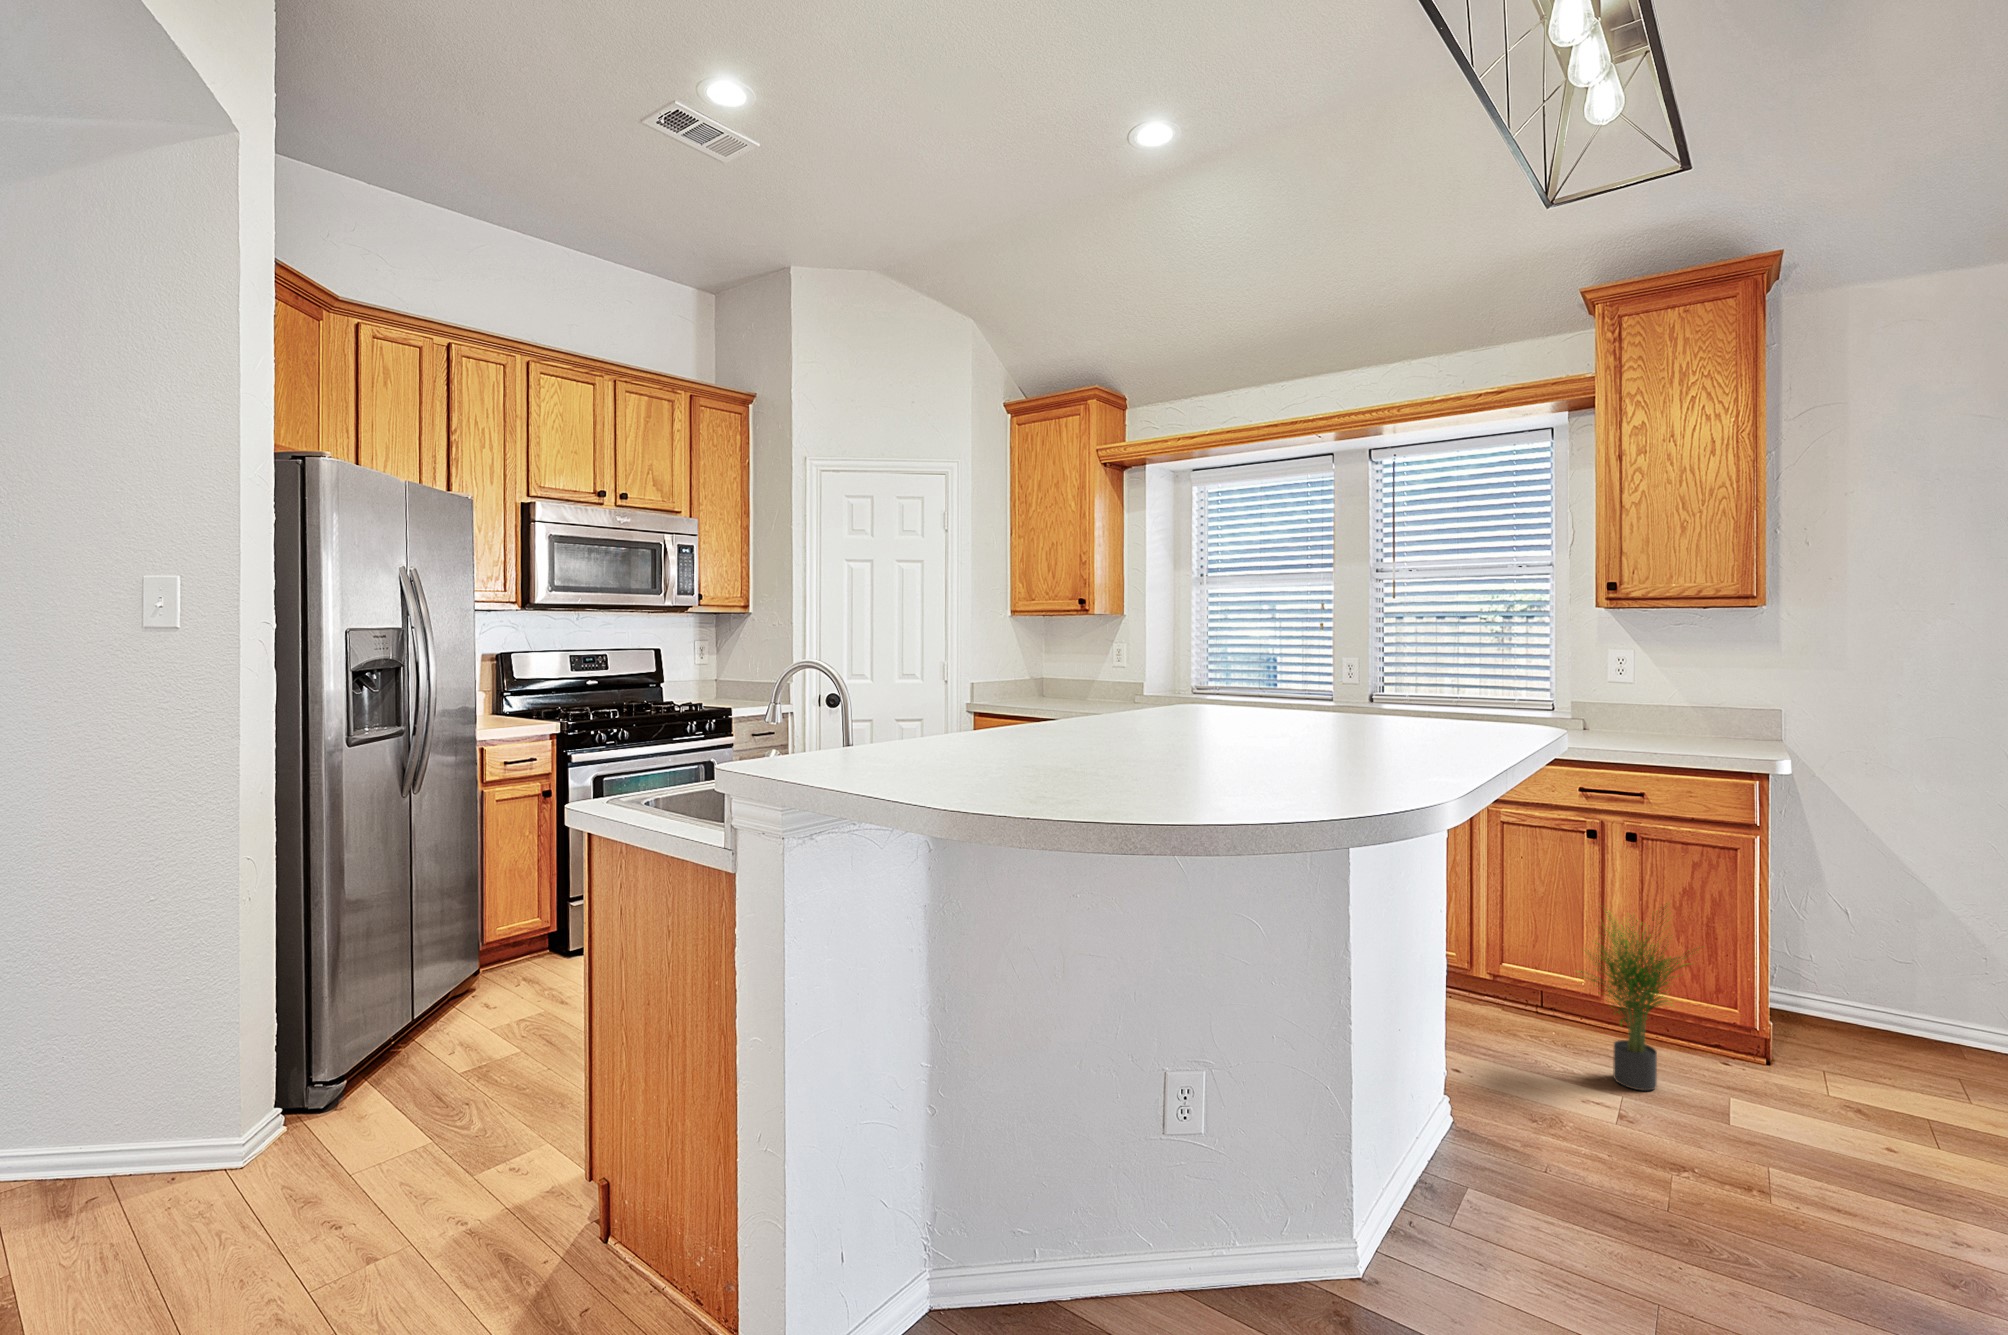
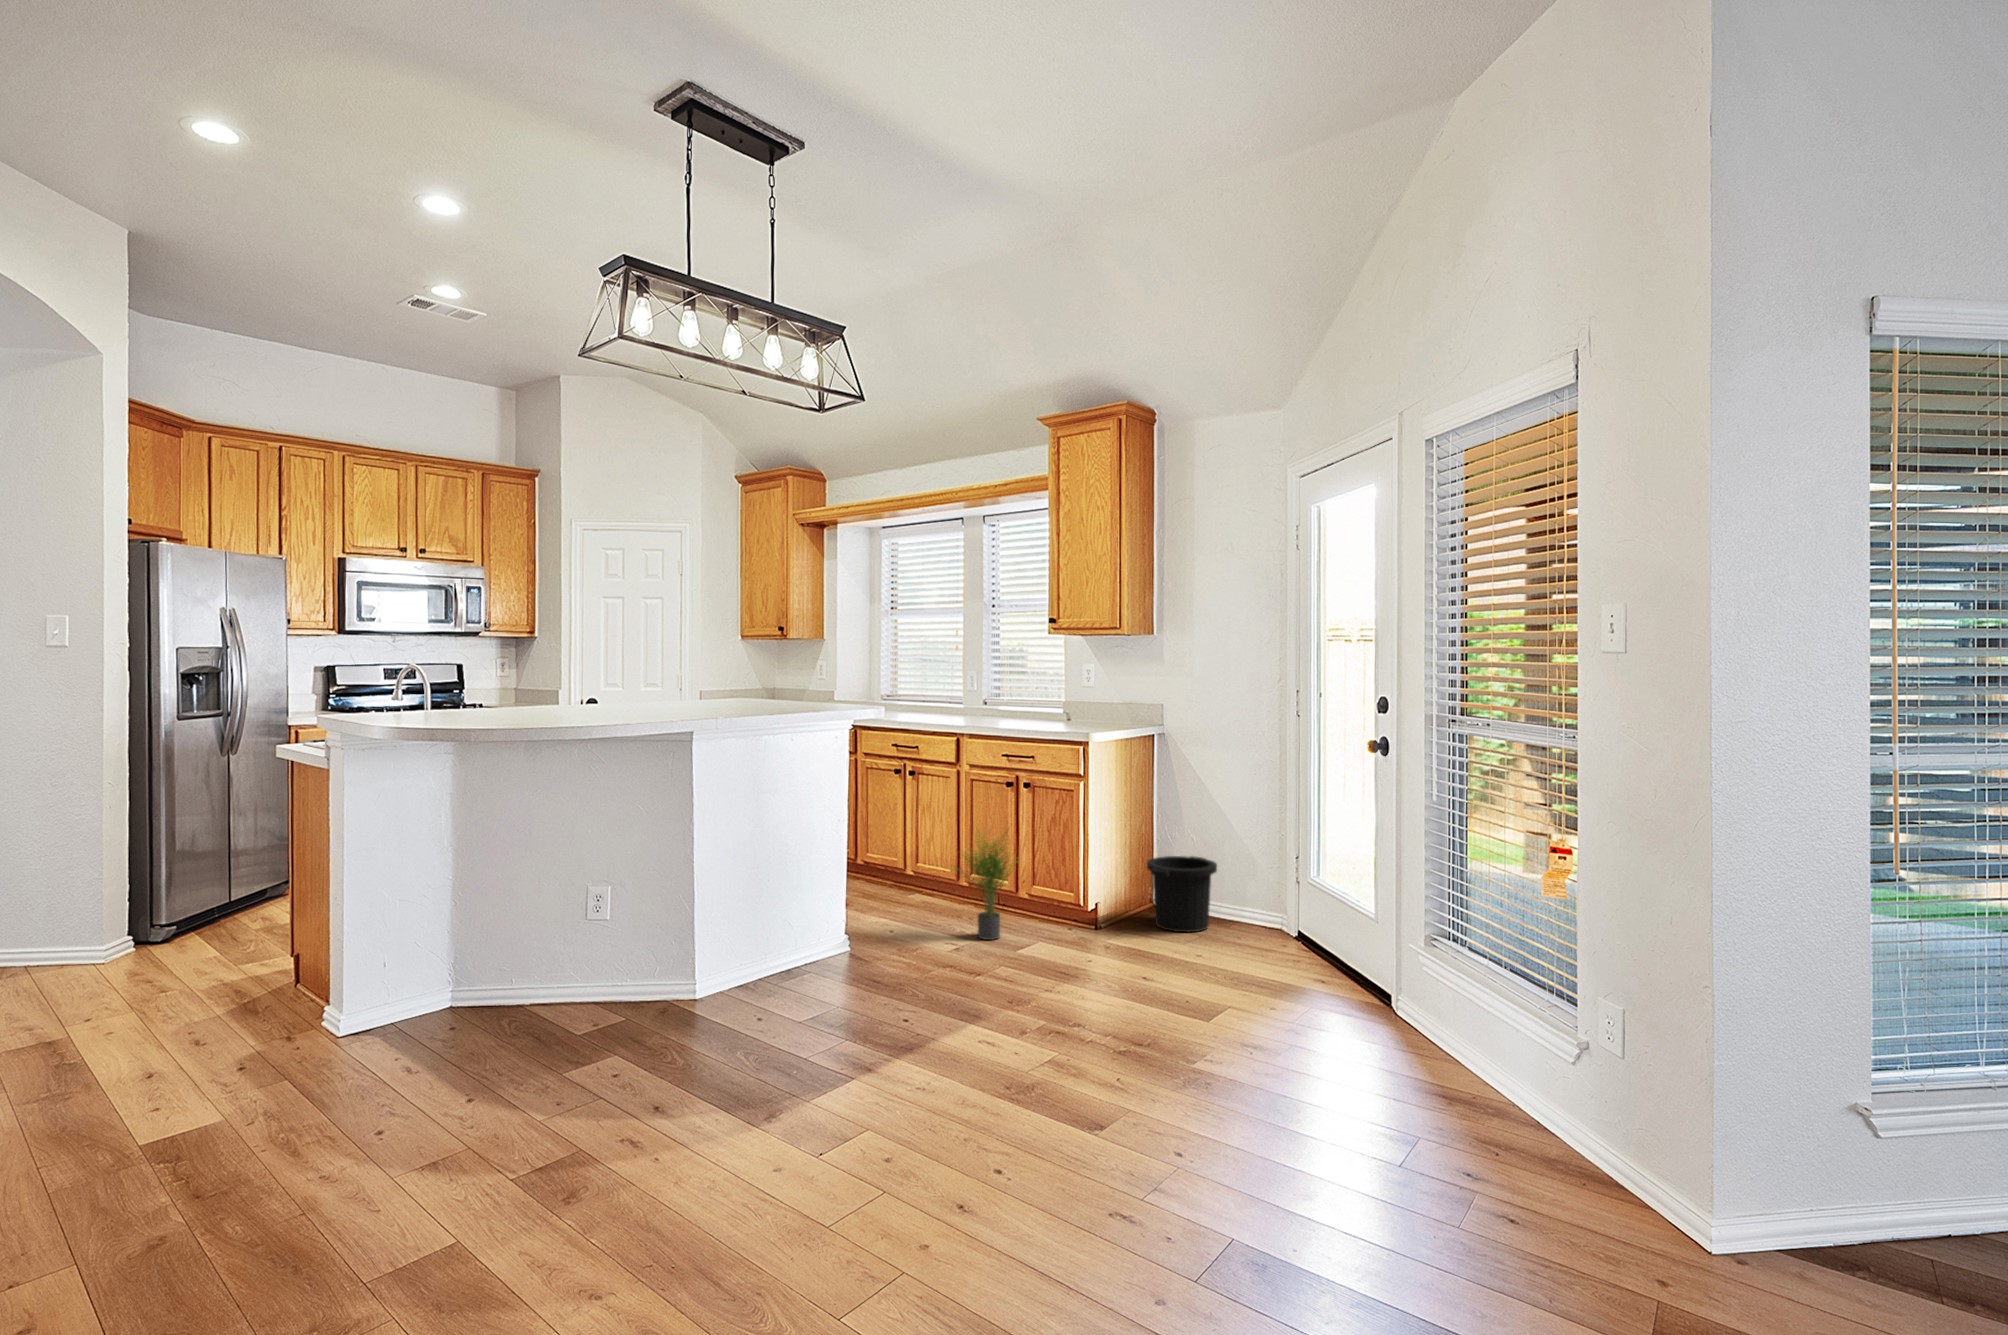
trash can: none [1815,938,1963,1069] -> present [1147,856,1217,932]

